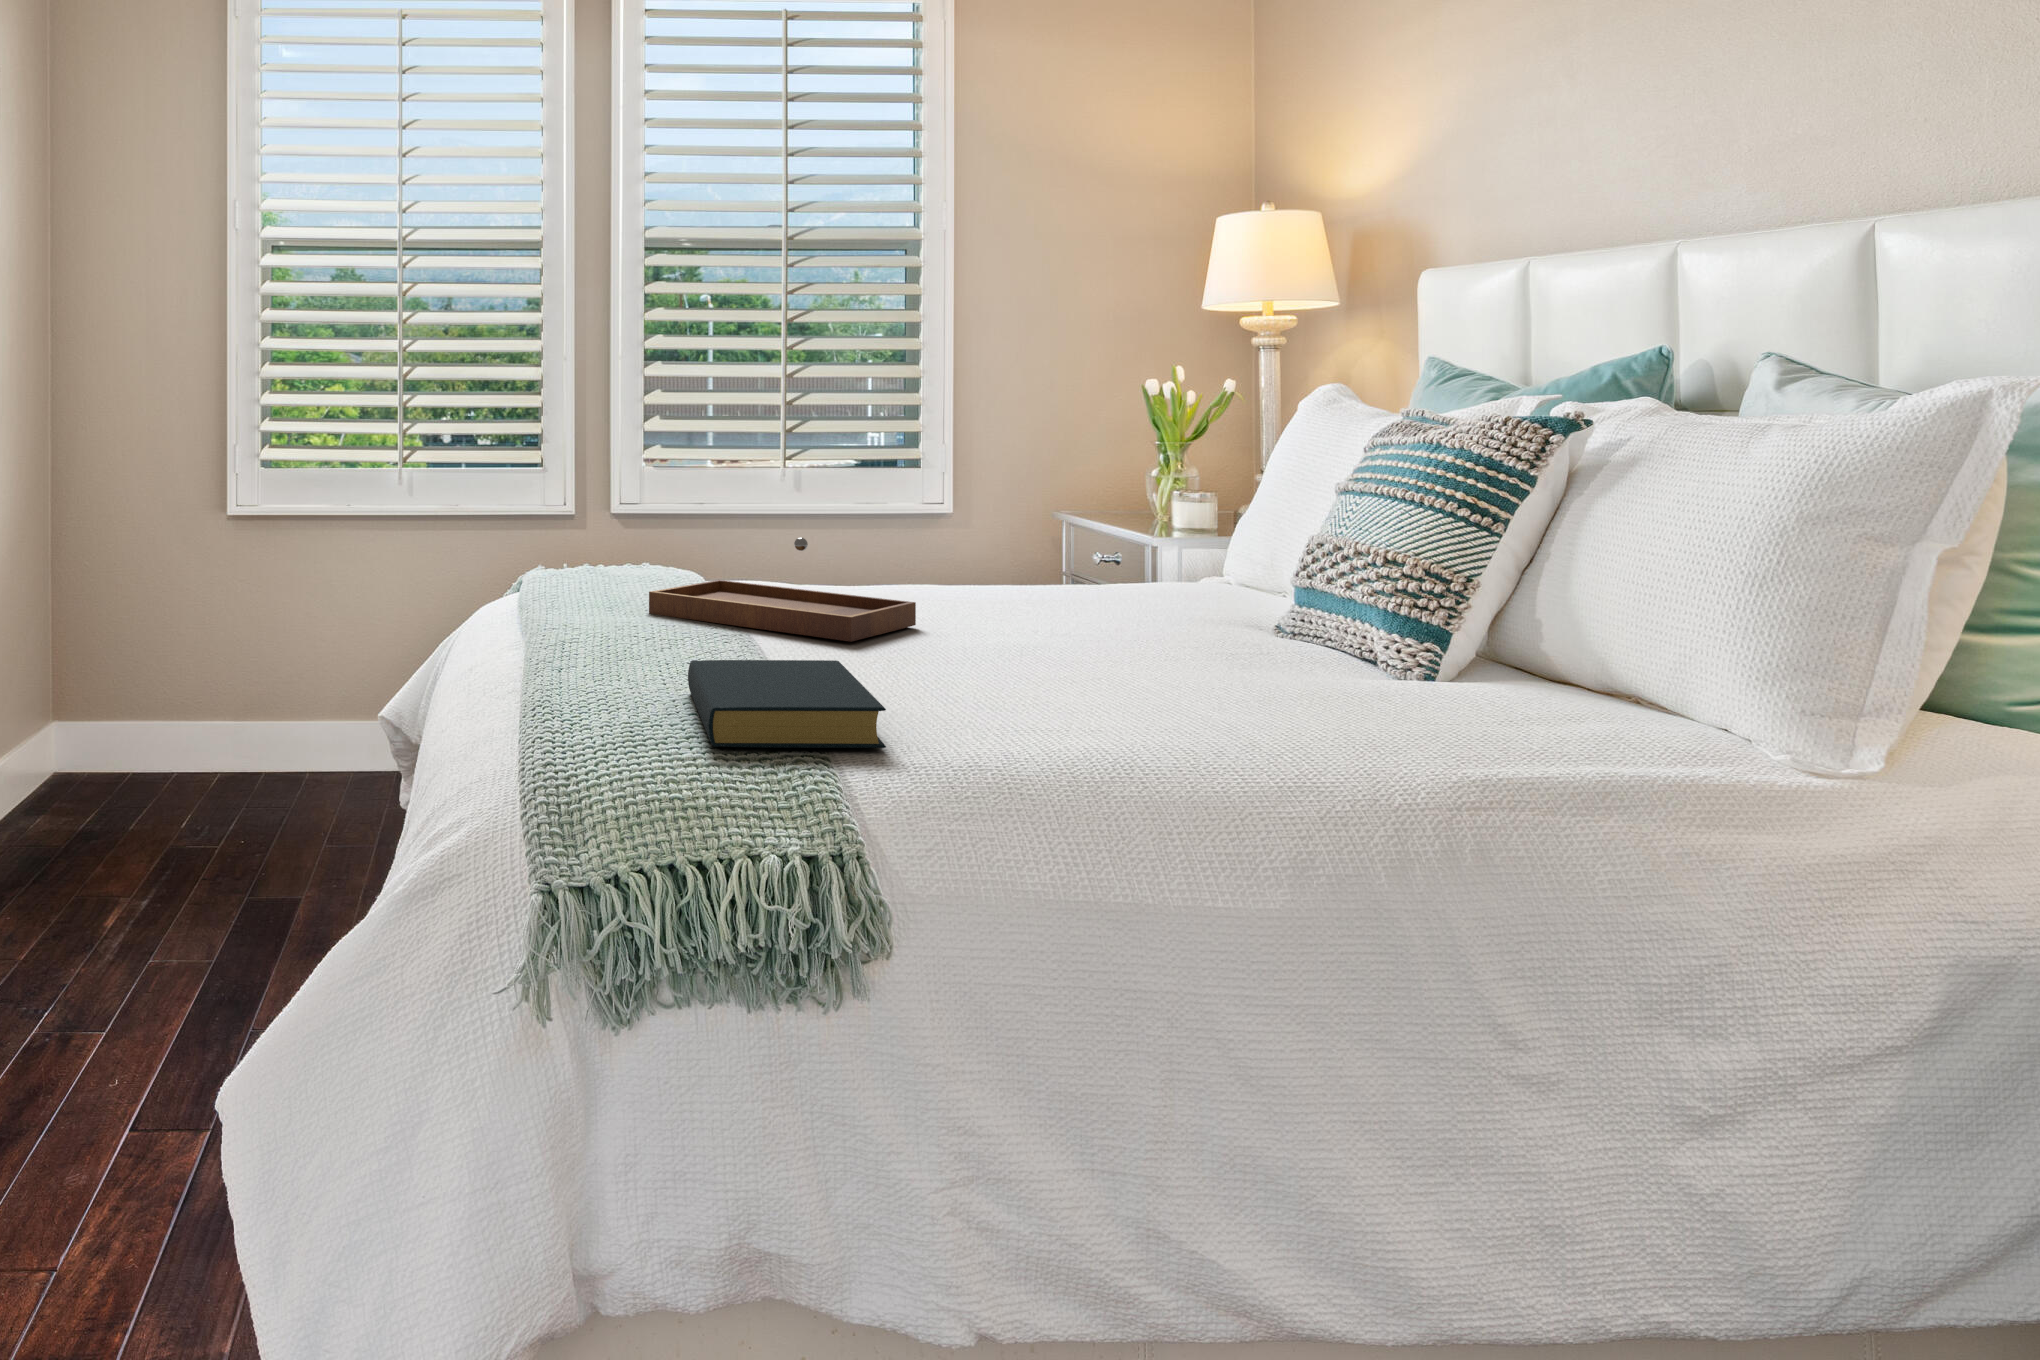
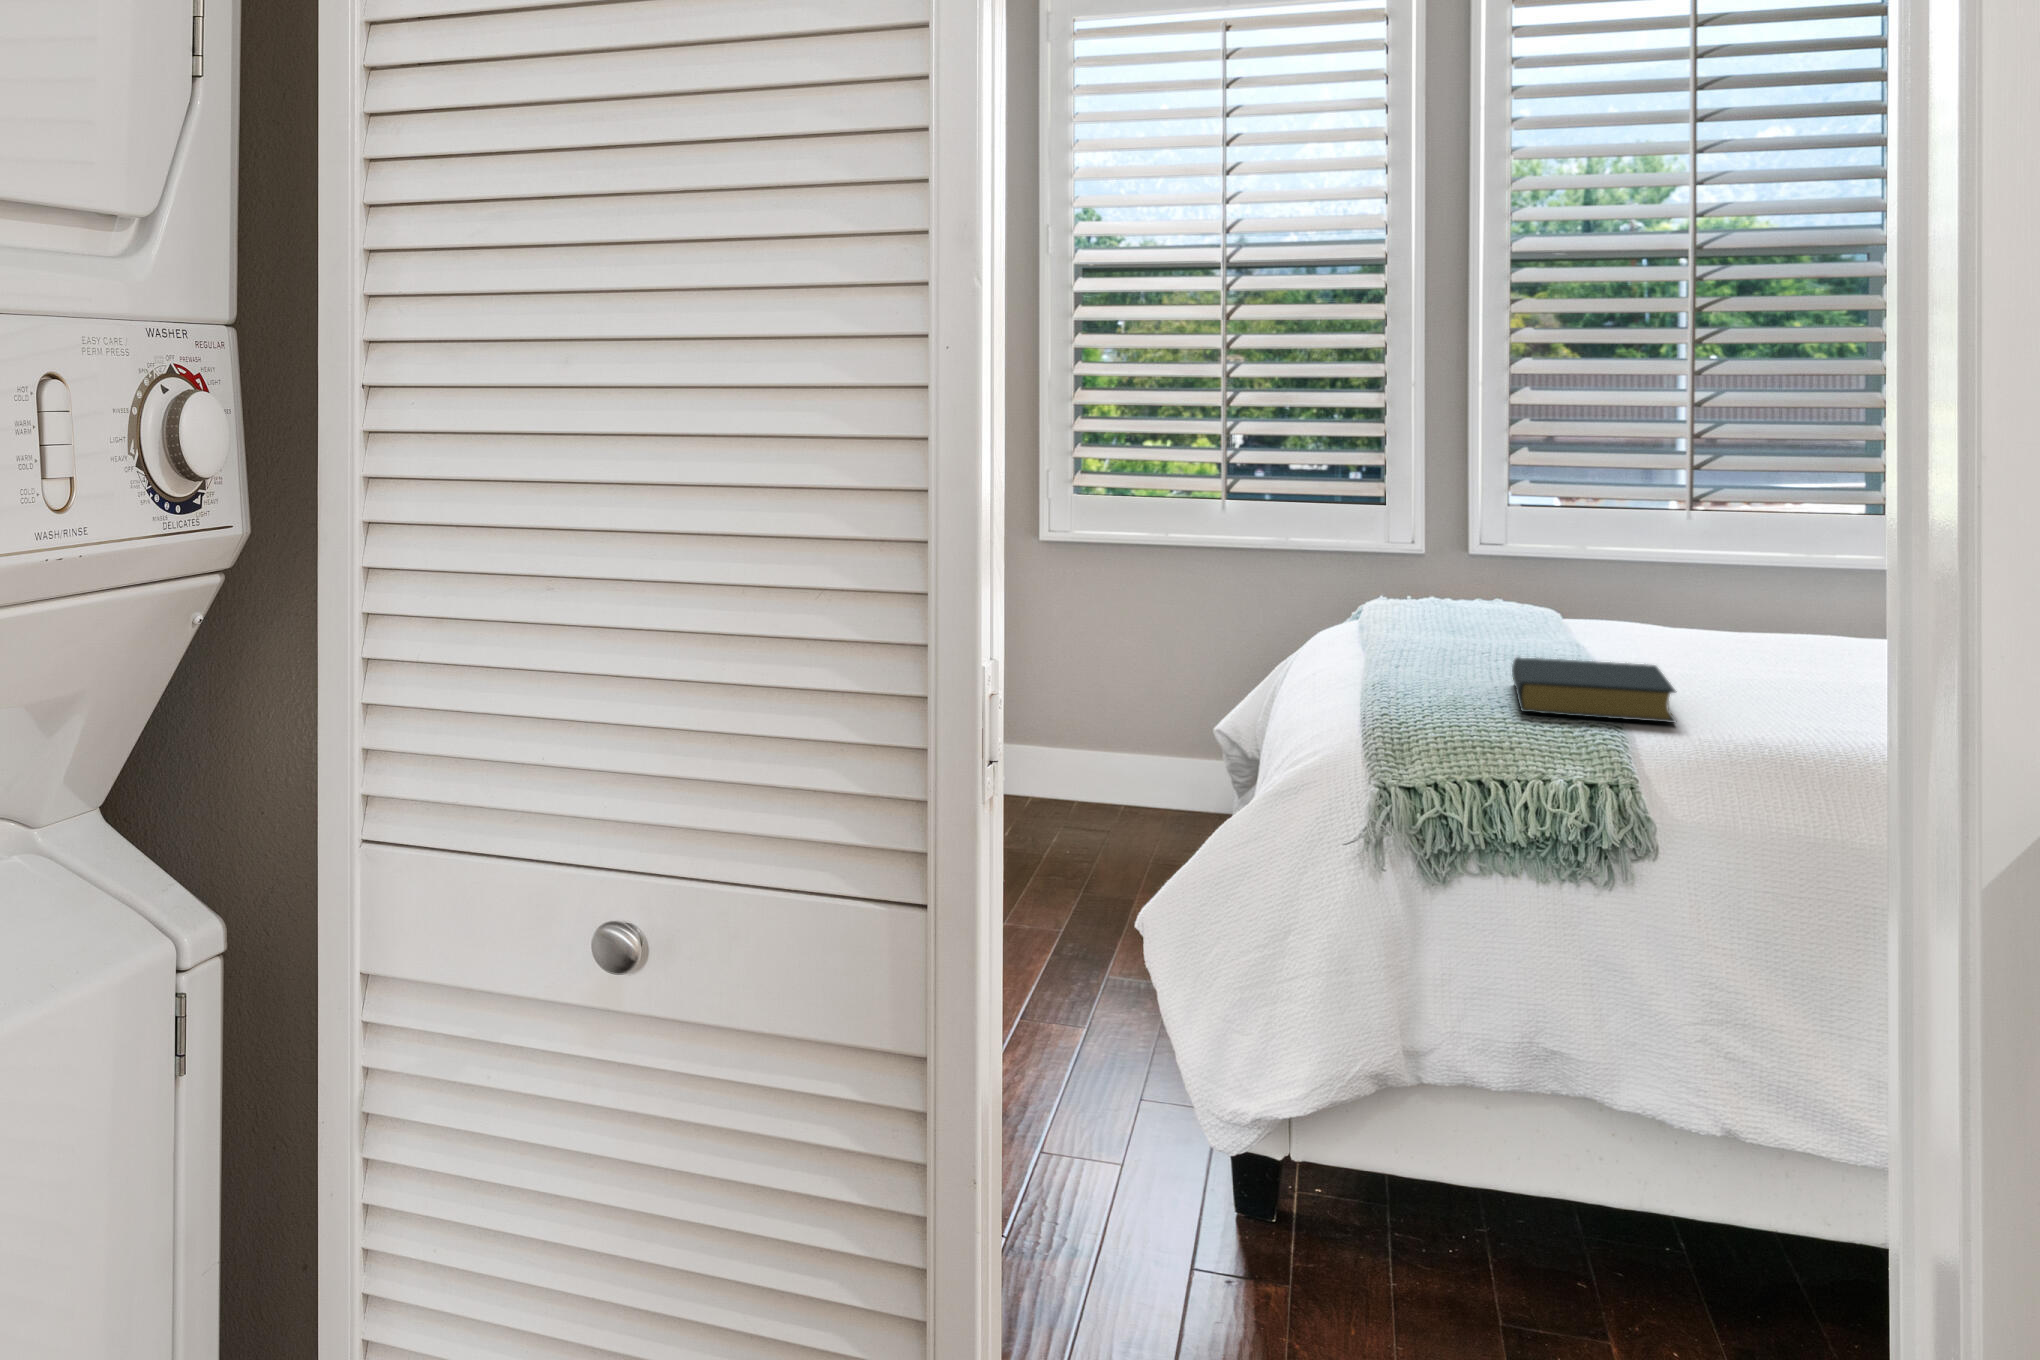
tray: present [649,537,916,642] -> none [1491,569,1774,663]

